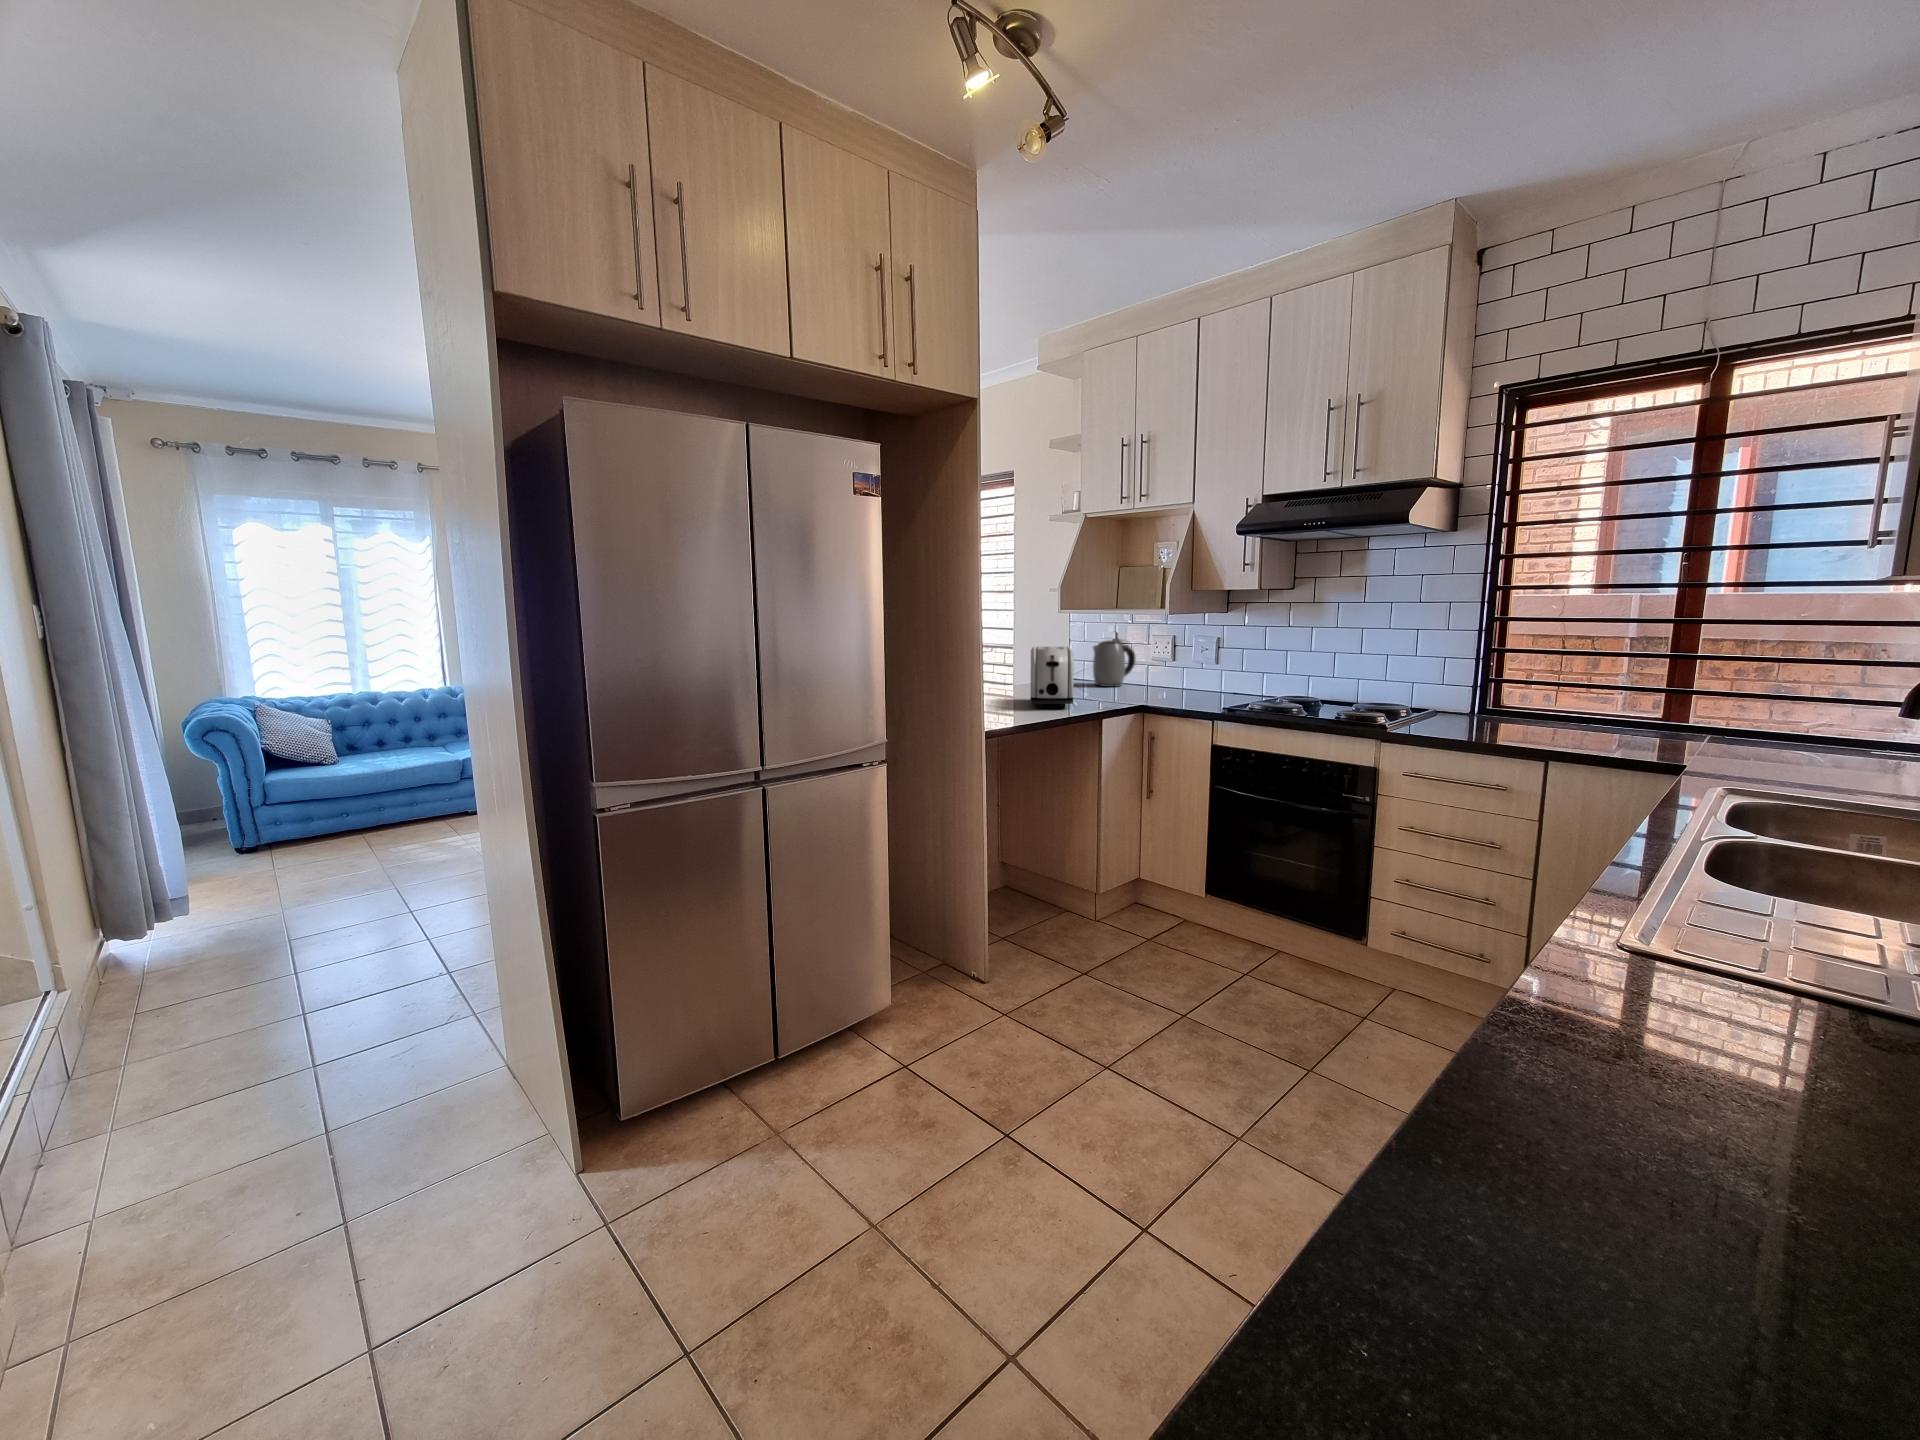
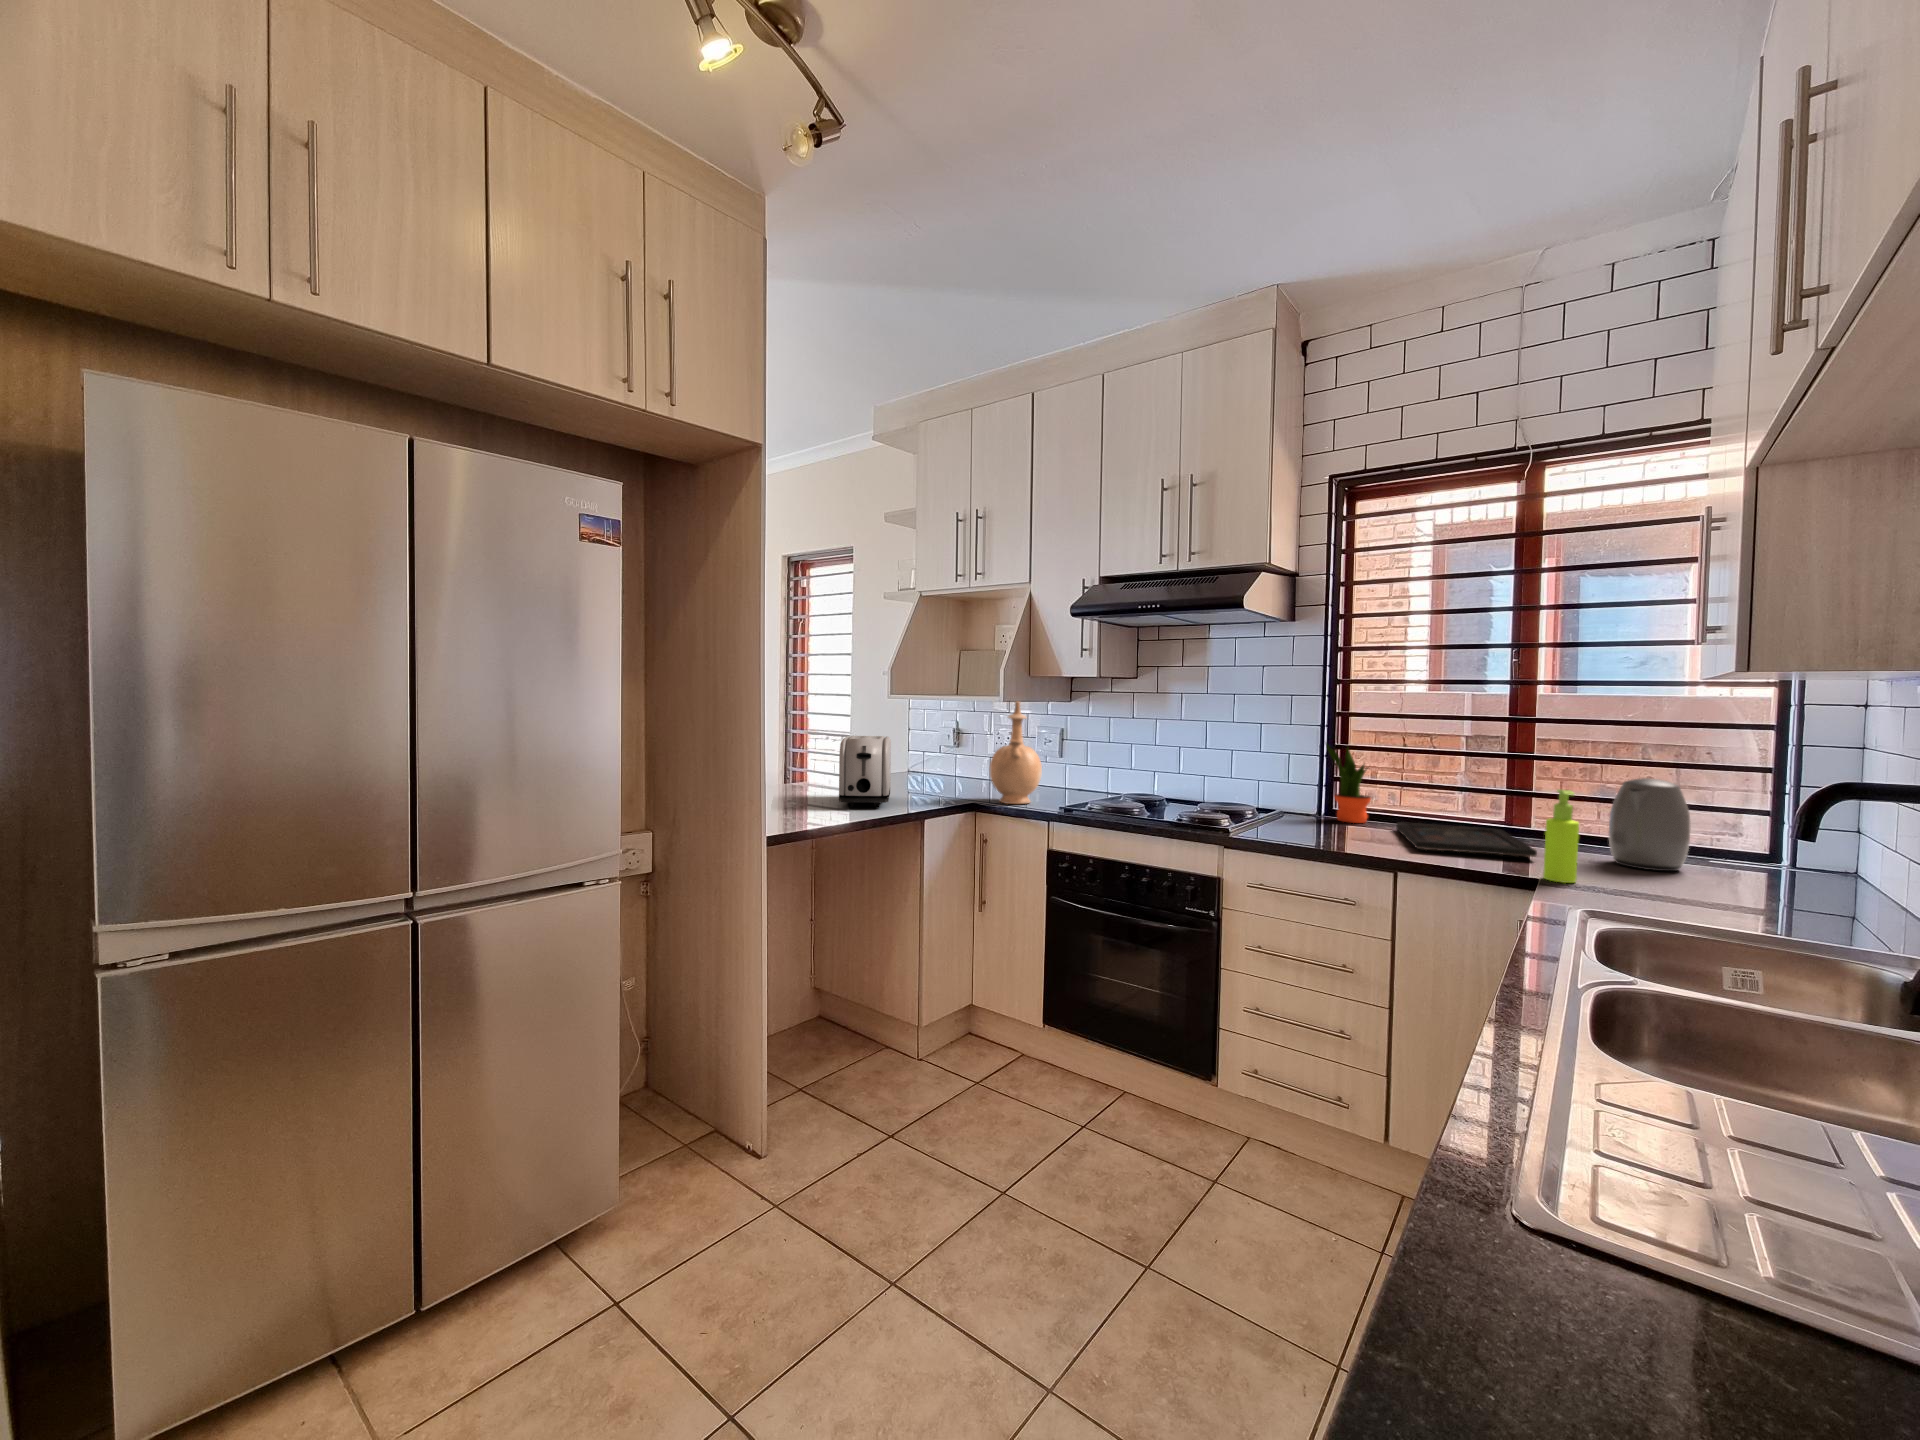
vase: none [1159,613,1207,705] -> present [989,701,1042,804]
kettle: present [1093,640,1135,687] -> present [1609,778,1690,871]
potted plant: none [1482,644,1527,719] -> present [1326,743,1371,823]
soap dispenser: none [1691,685,1731,768] -> present [1543,790,1579,883]
tray: none [1550,718,1688,747] -> present [1396,822,1537,857]

